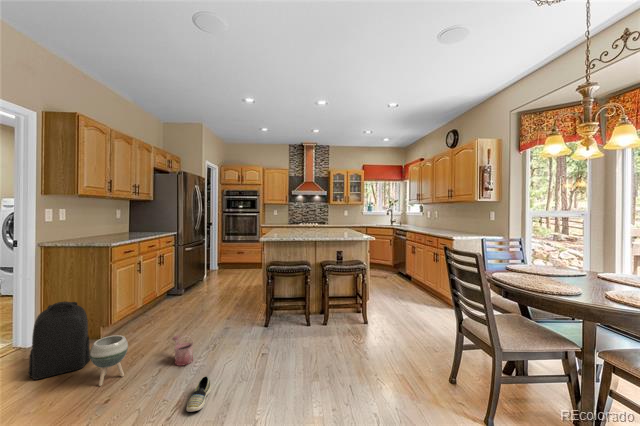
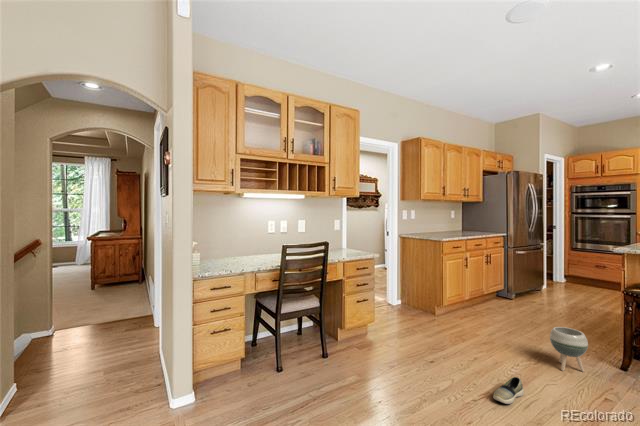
backpack: present [28,302,90,380] -> none [392,277,427,330]
planter: present [90,335,128,386] -> present [550,327,588,372]
watering can: present [172,336,193,366] -> none [490,331,511,362]

